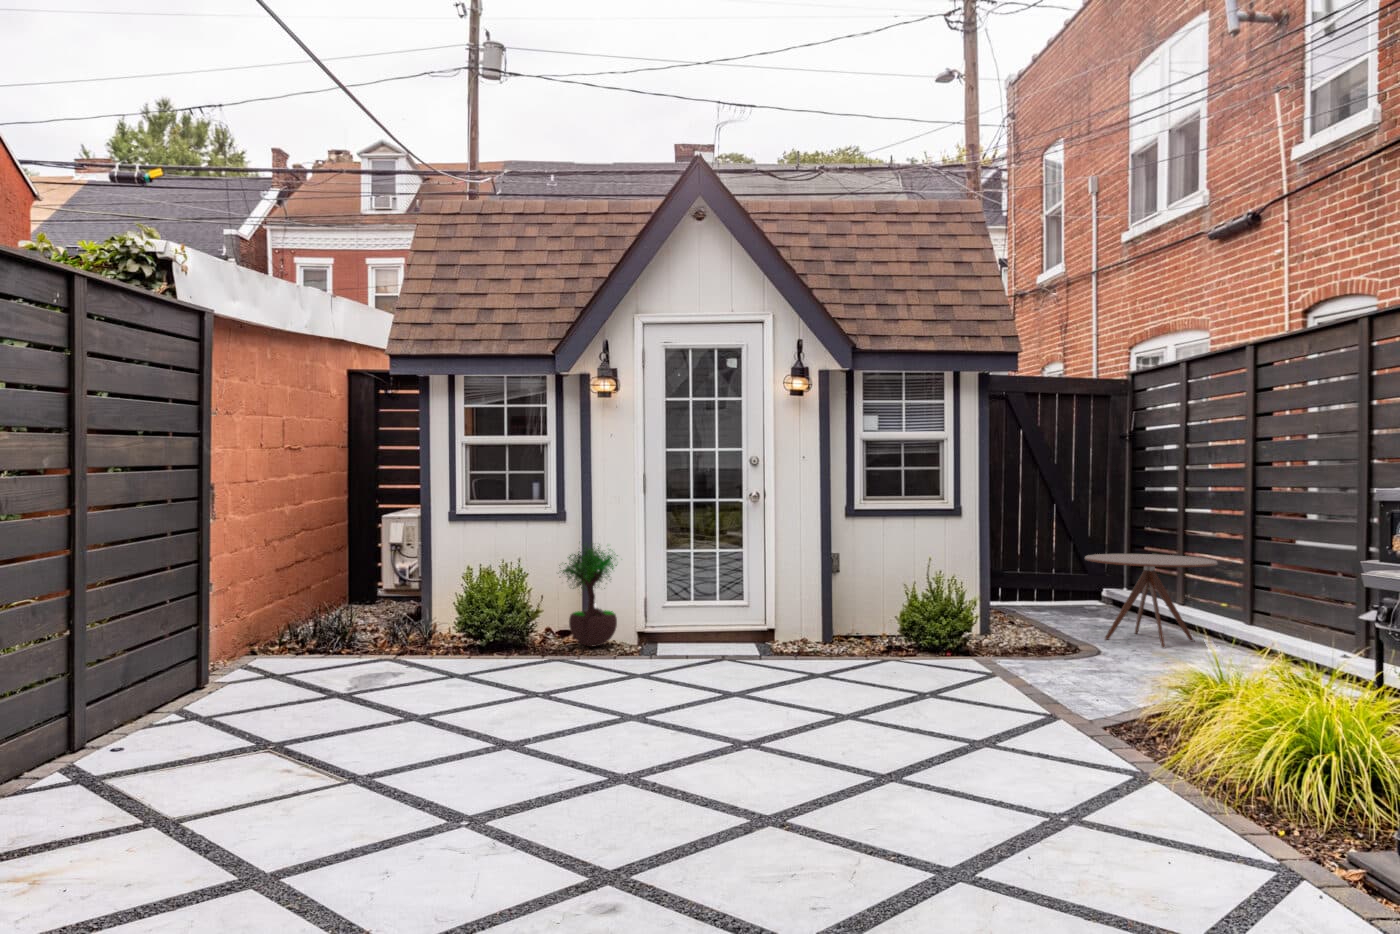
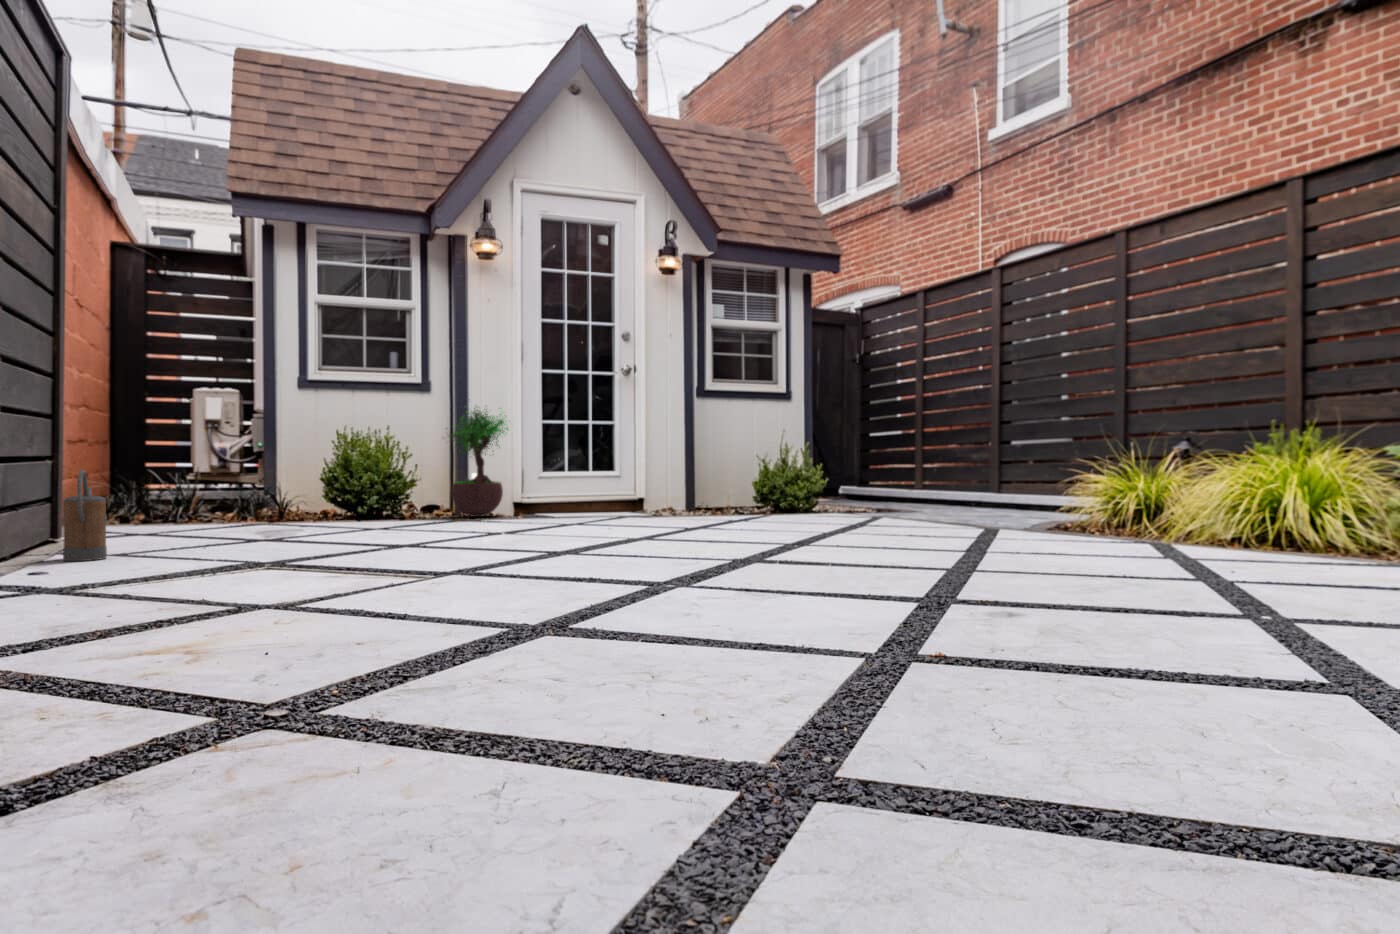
round table: present [1085,554,1217,648] -> none [877,434,978,503]
watering can: none [190,646,220,714] -> present [63,470,107,561]

